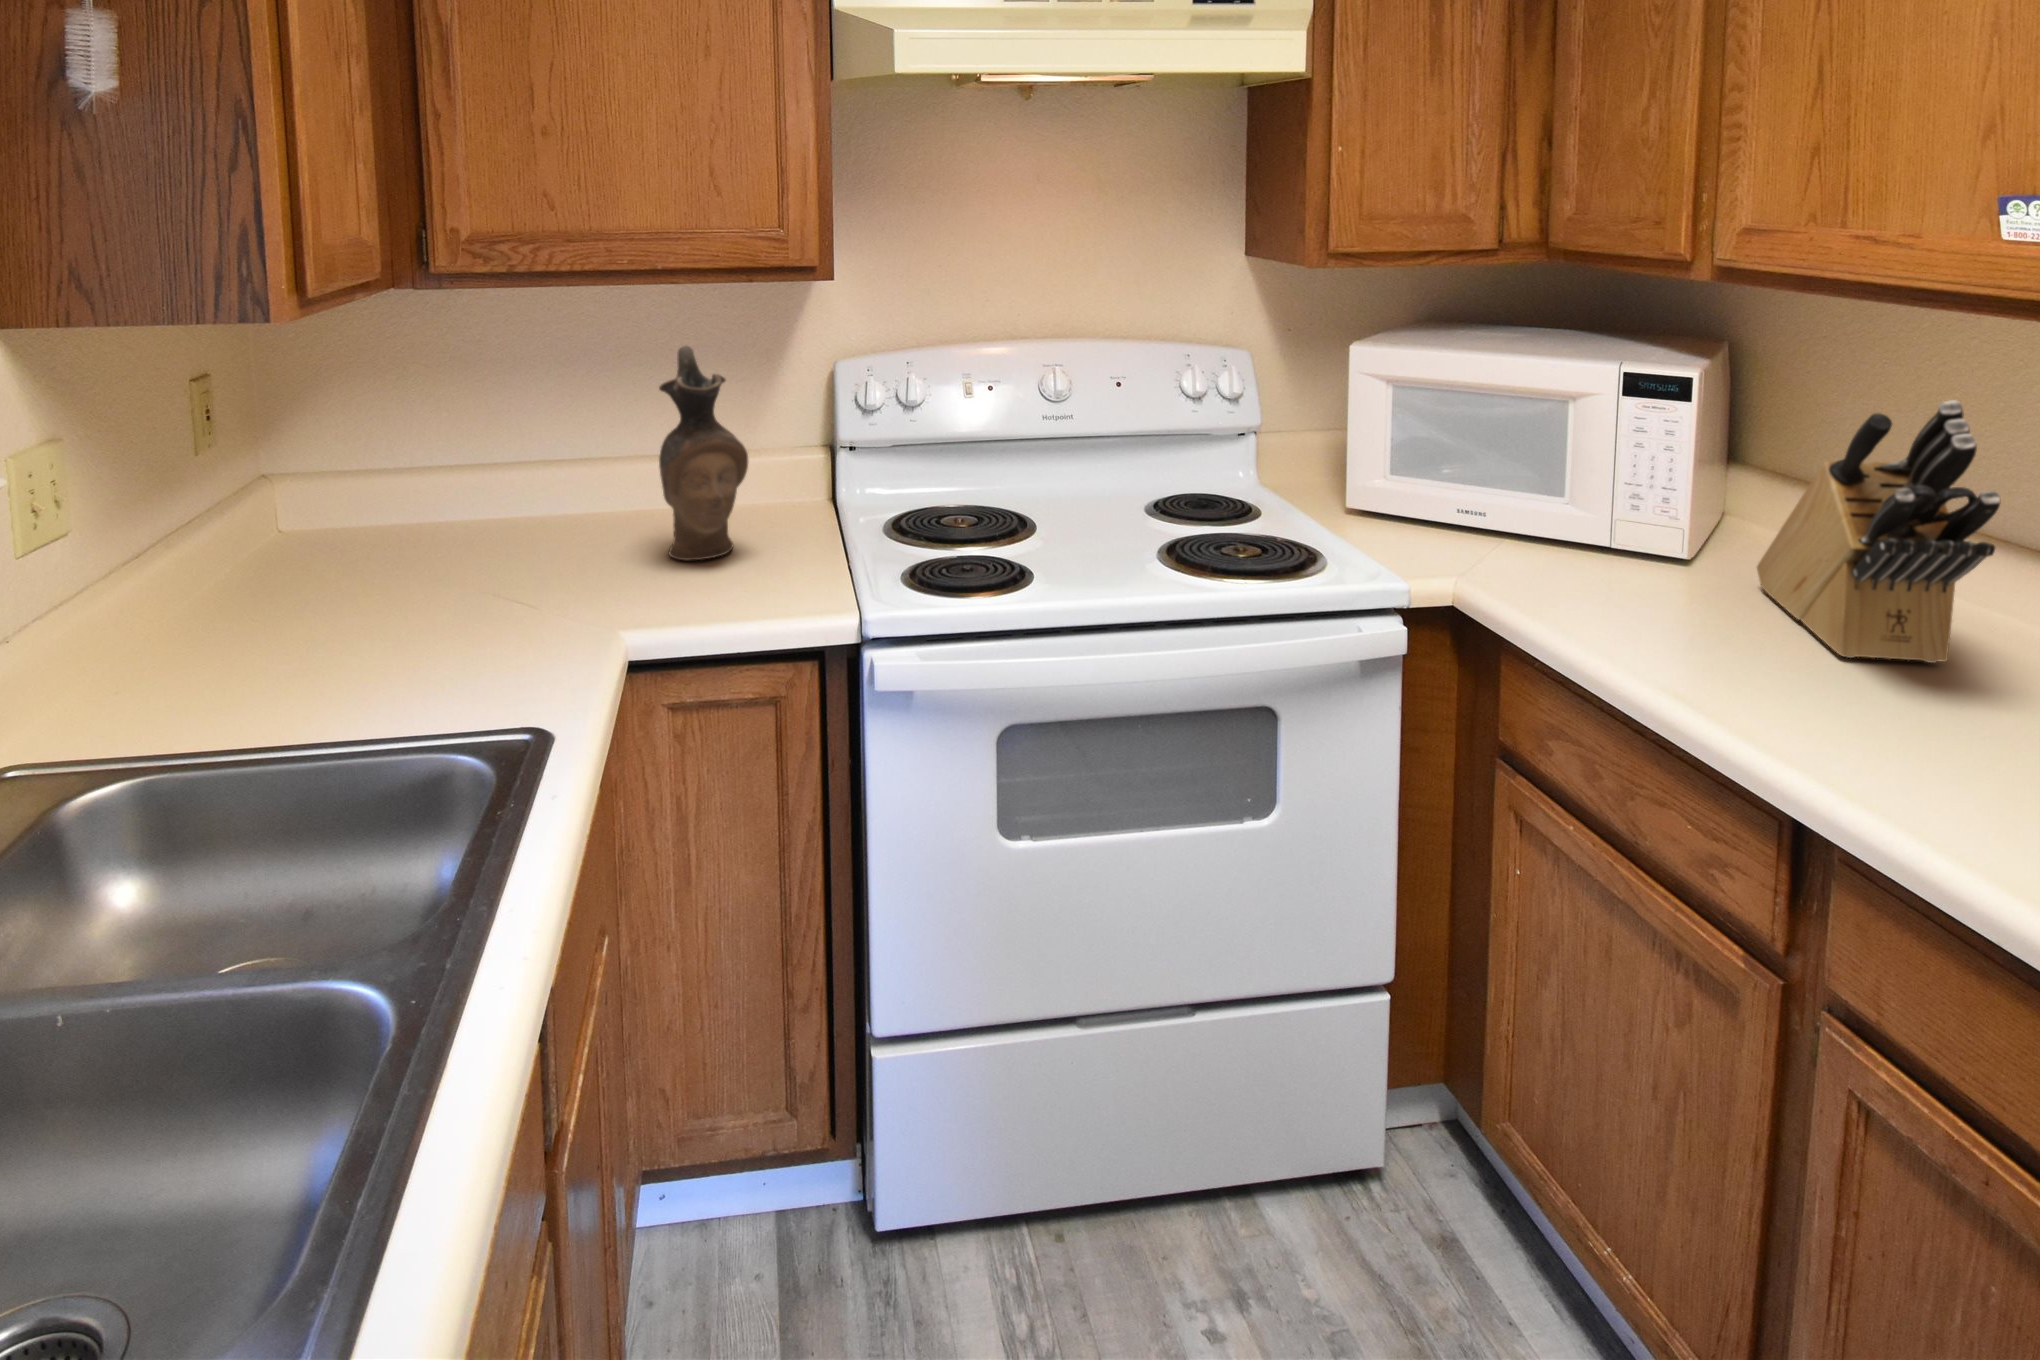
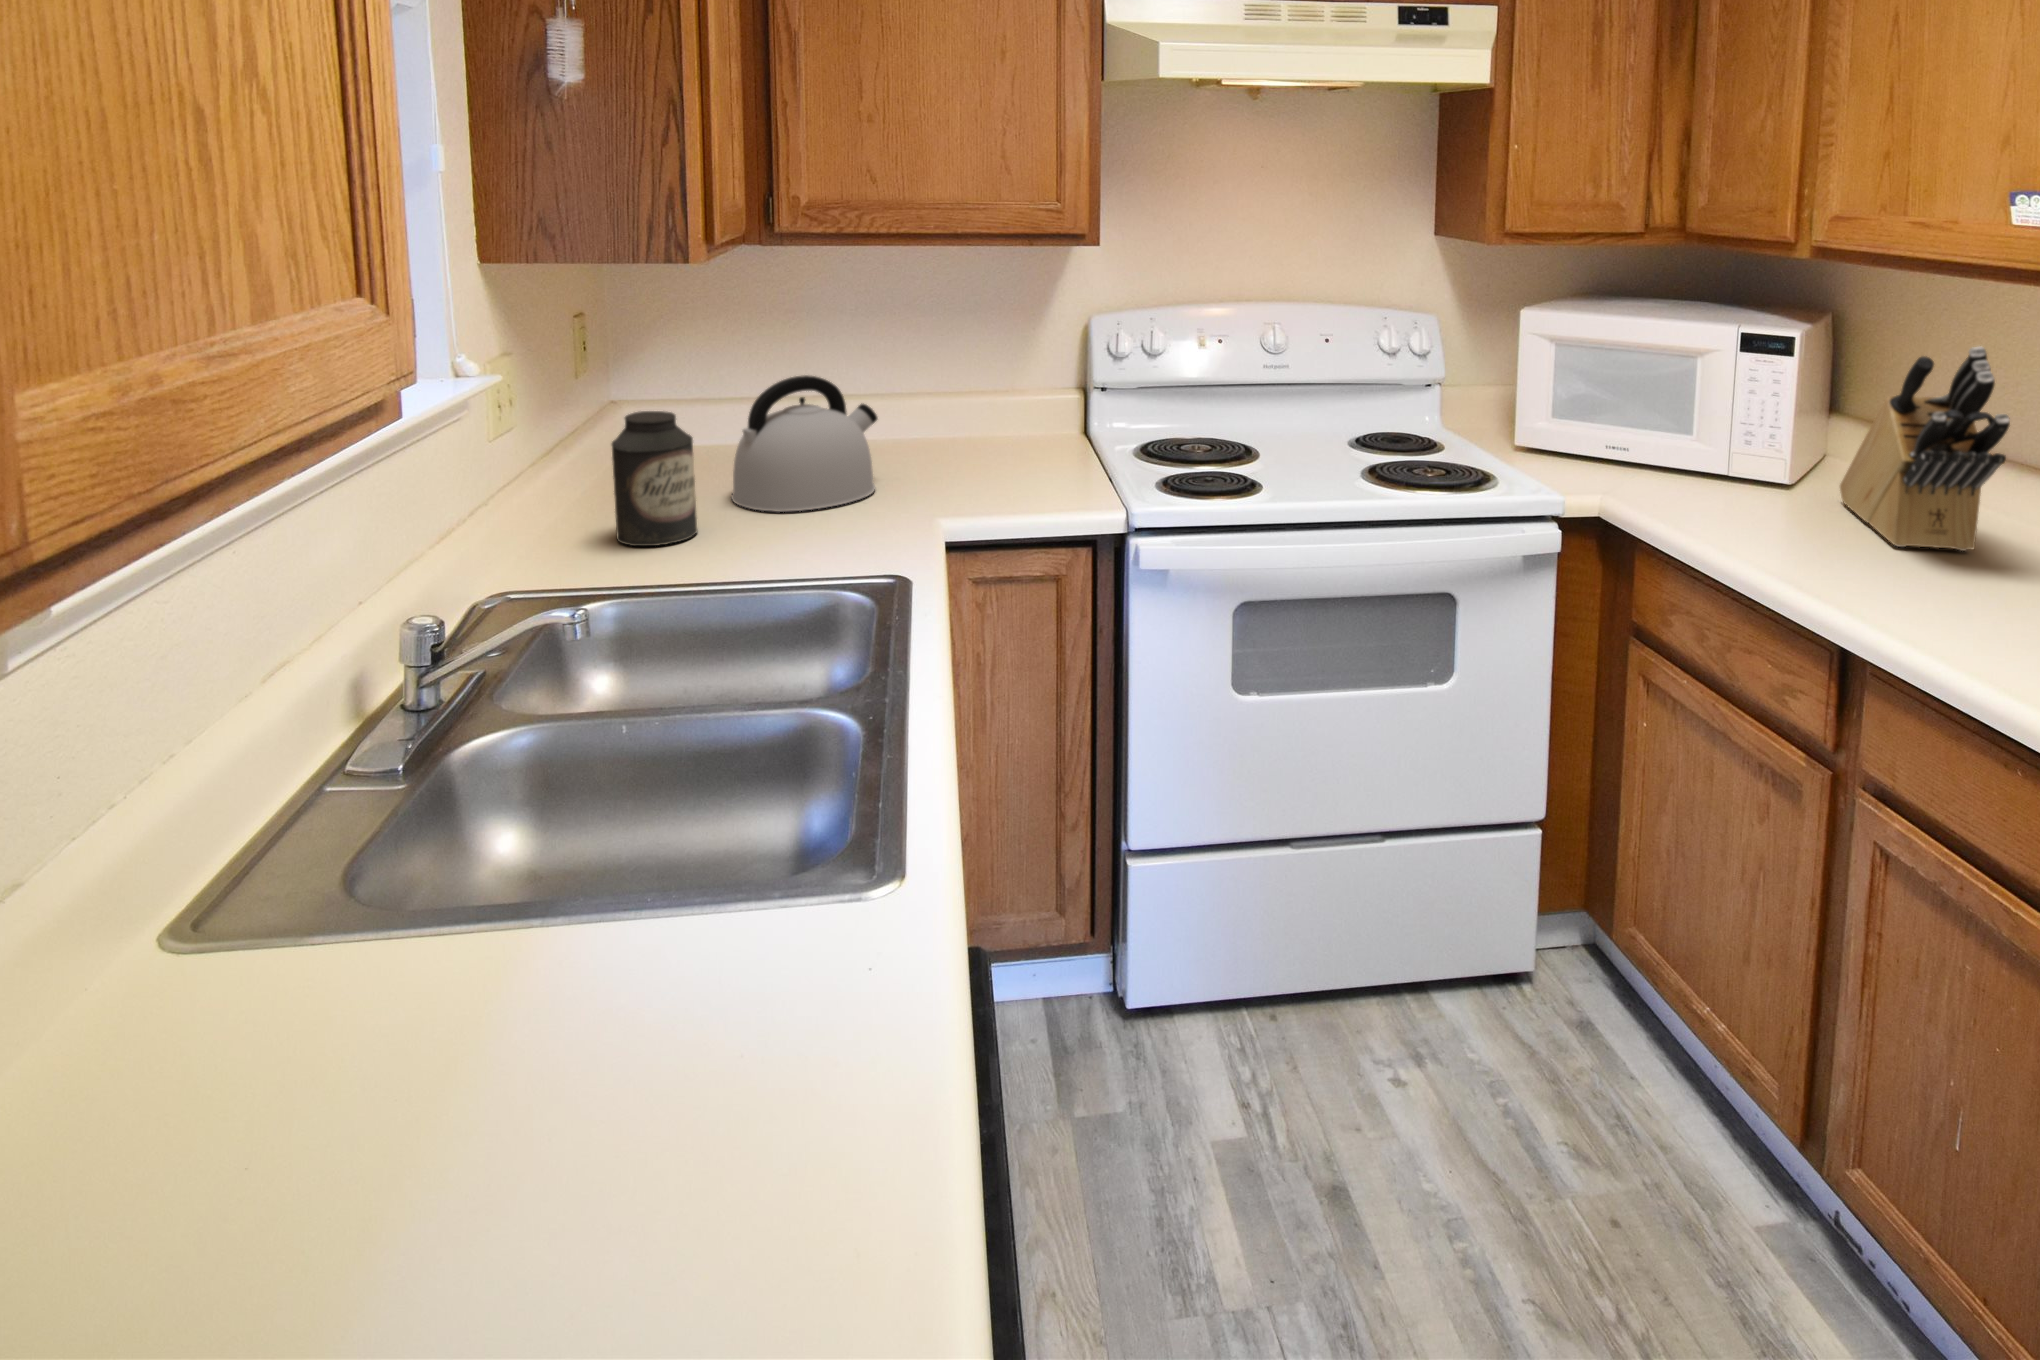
ceramic pitcher: present [659,346,748,560] -> none [957,297,1030,471]
kettle: none [365,452,556,628] -> present [731,375,878,512]
canister: none [181,510,303,687] -> present [612,411,698,546]

